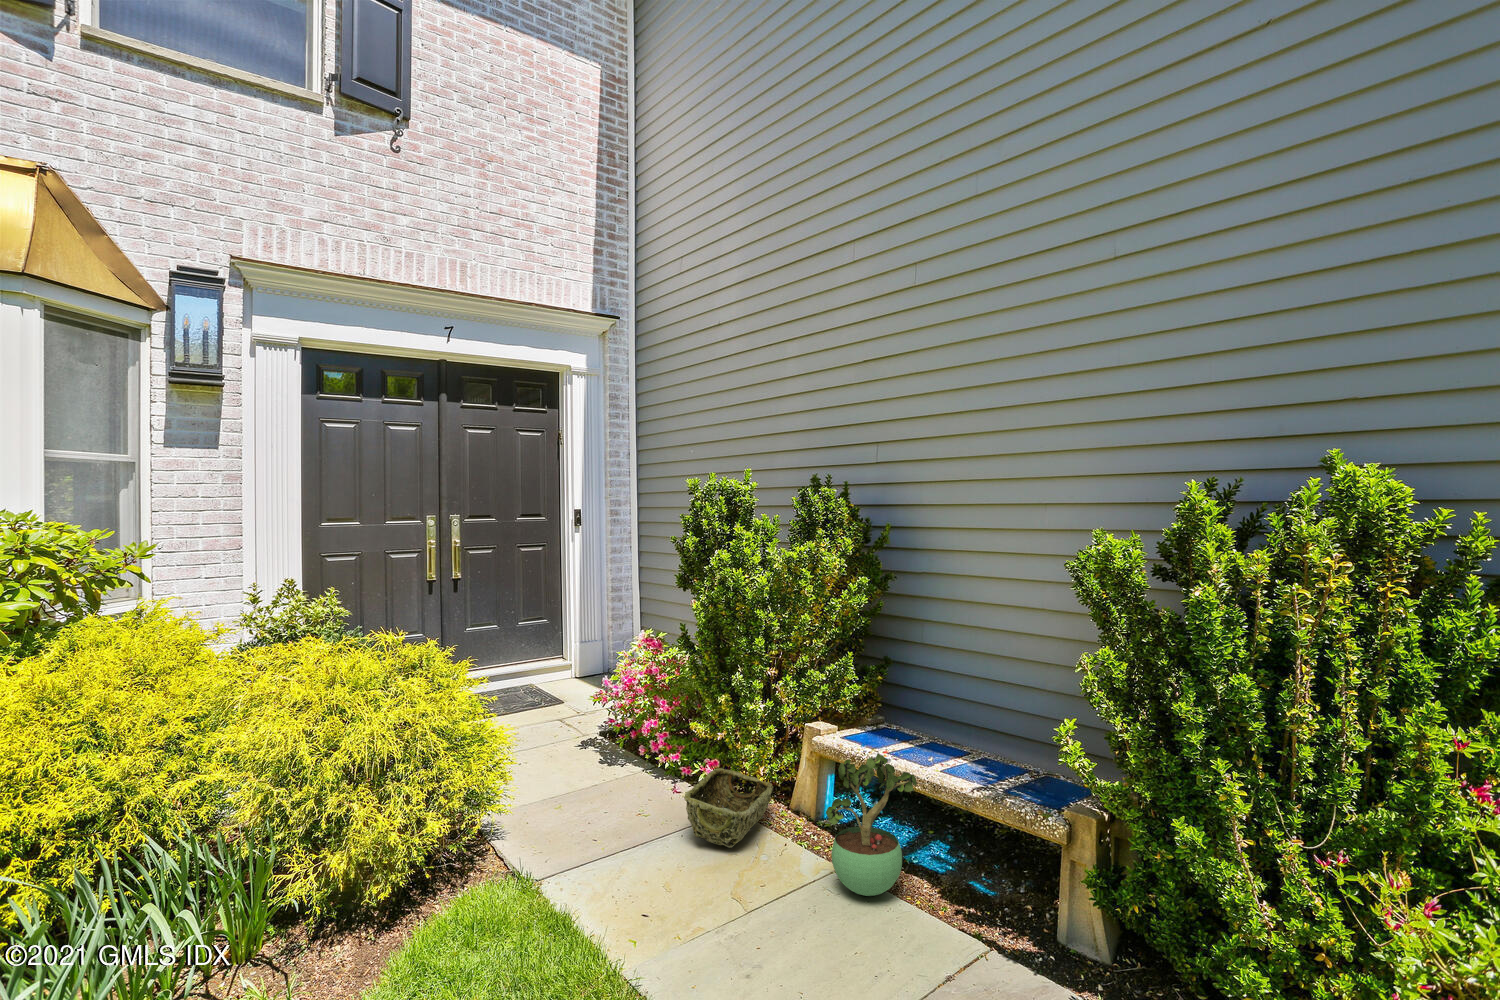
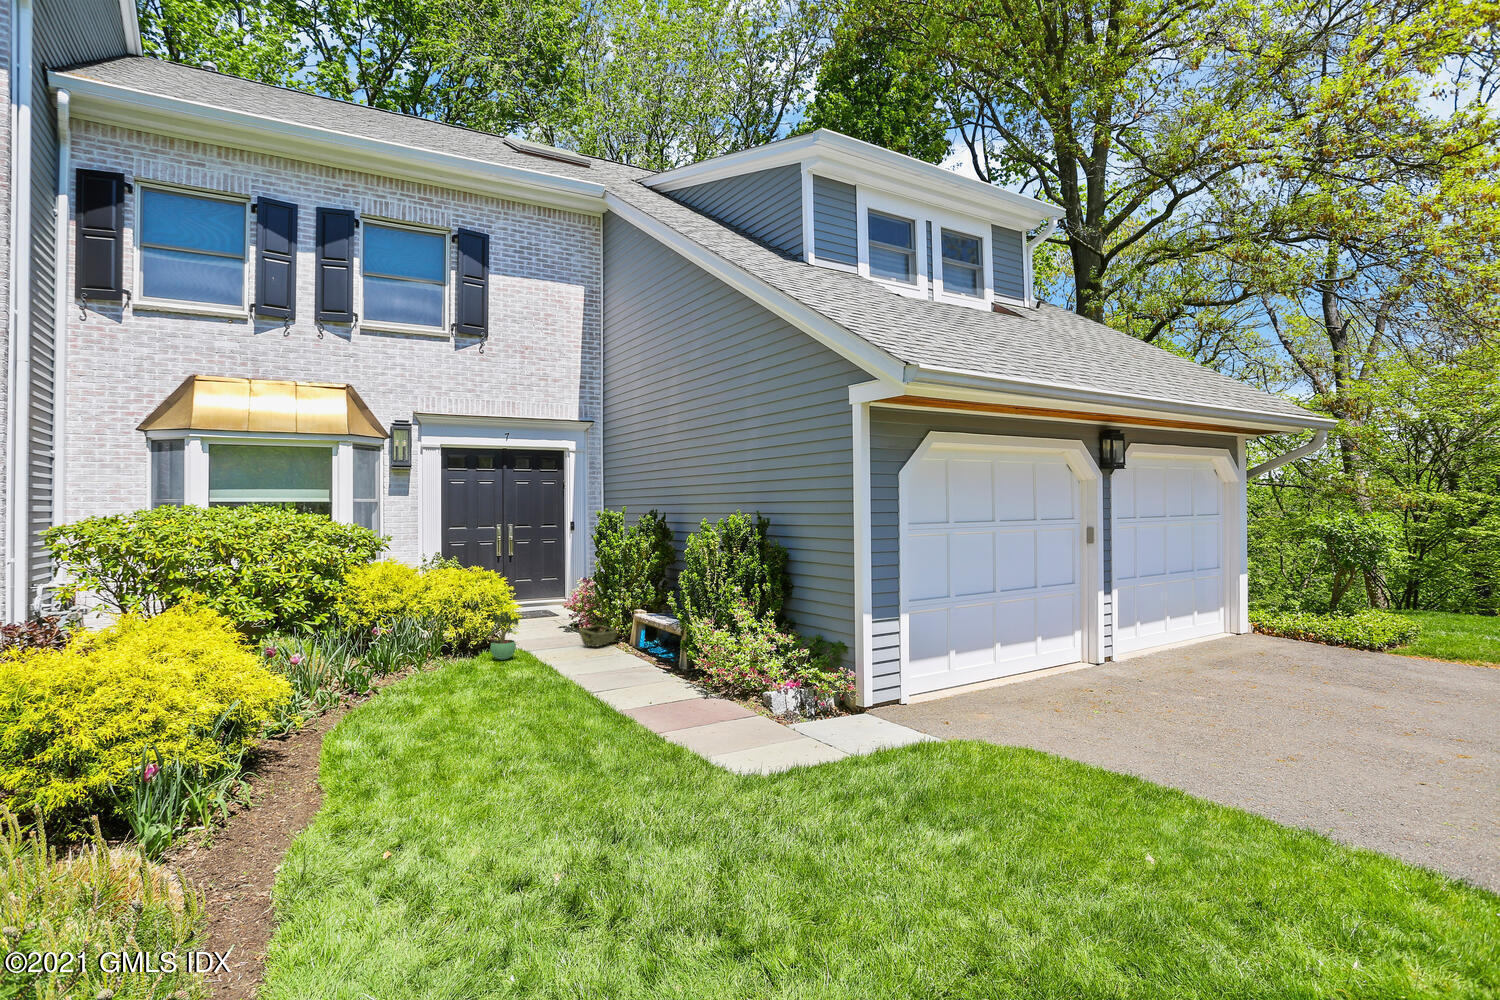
potted plant: present [826,753,917,896] -> present [489,611,518,660]

